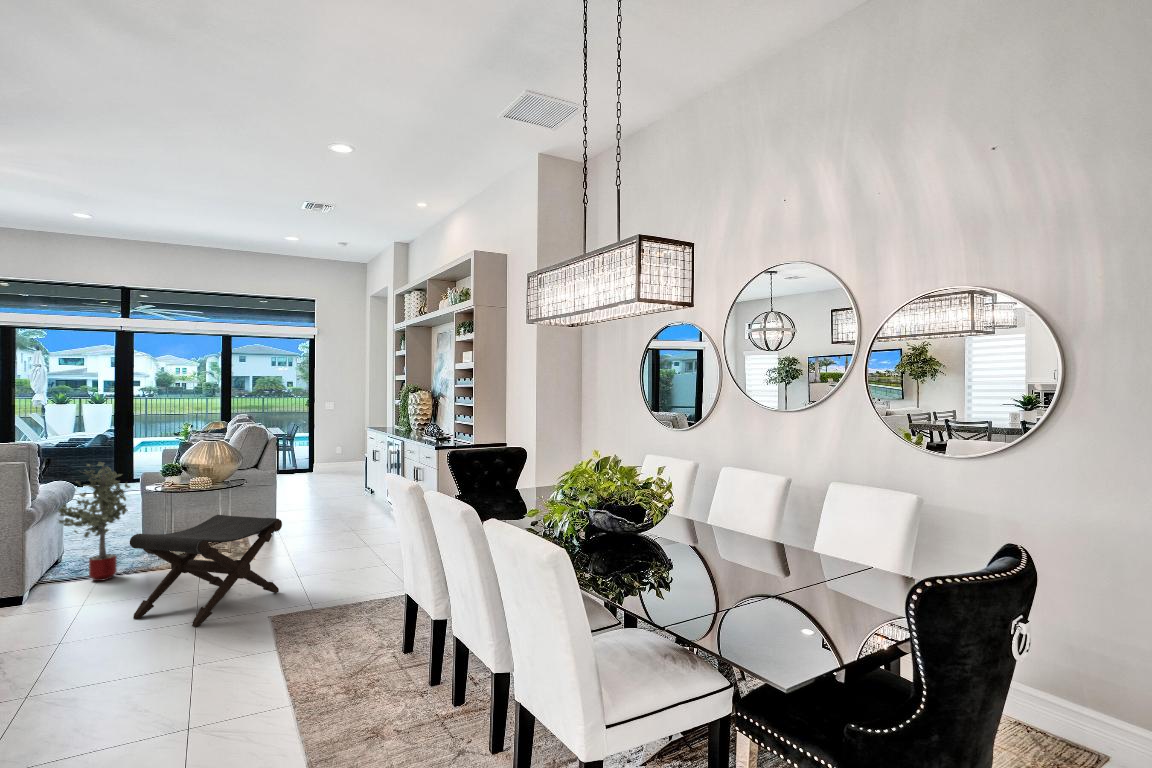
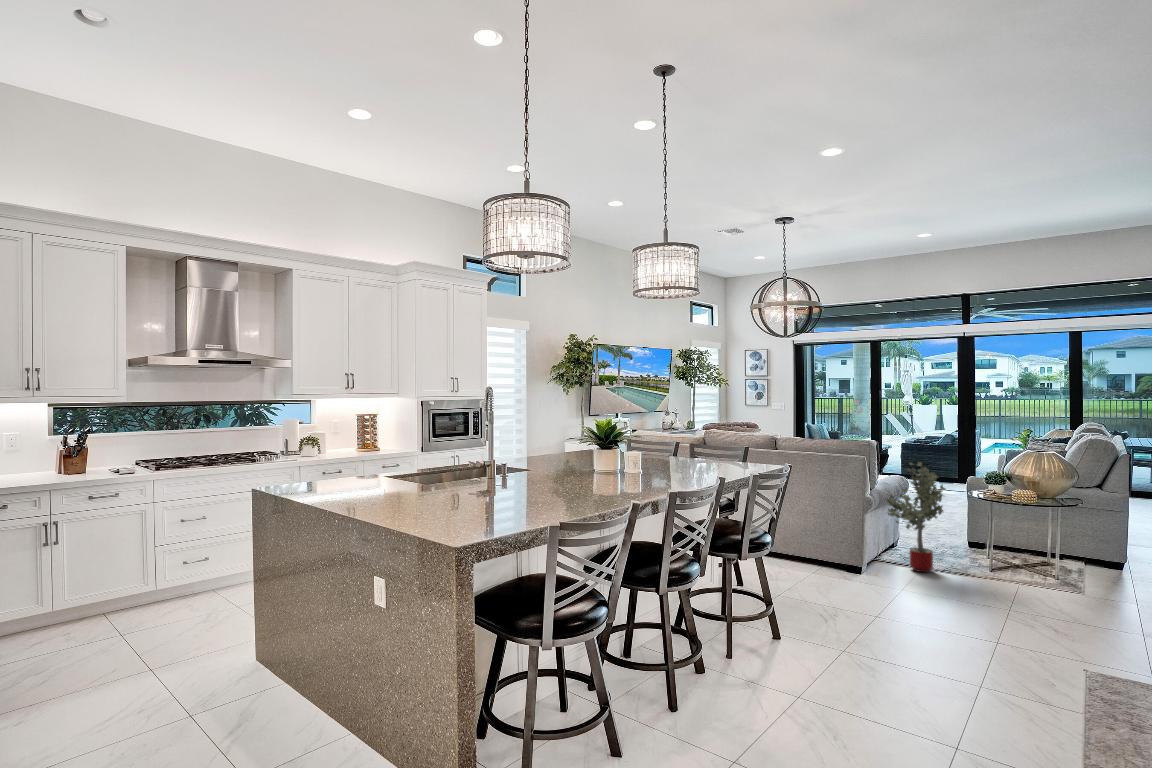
footstool: present [130,515,282,627] -> none [922,535,1094,648]

